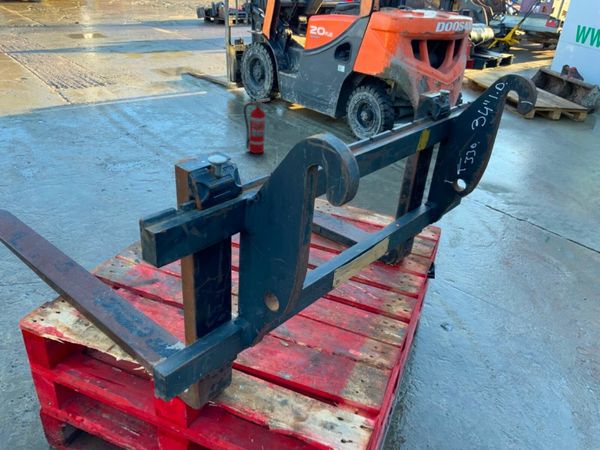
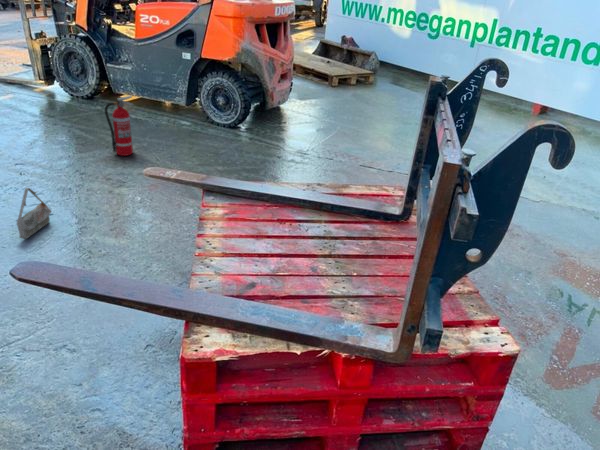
bag: none [125,160,159,203] -> present [17,188,51,239]

